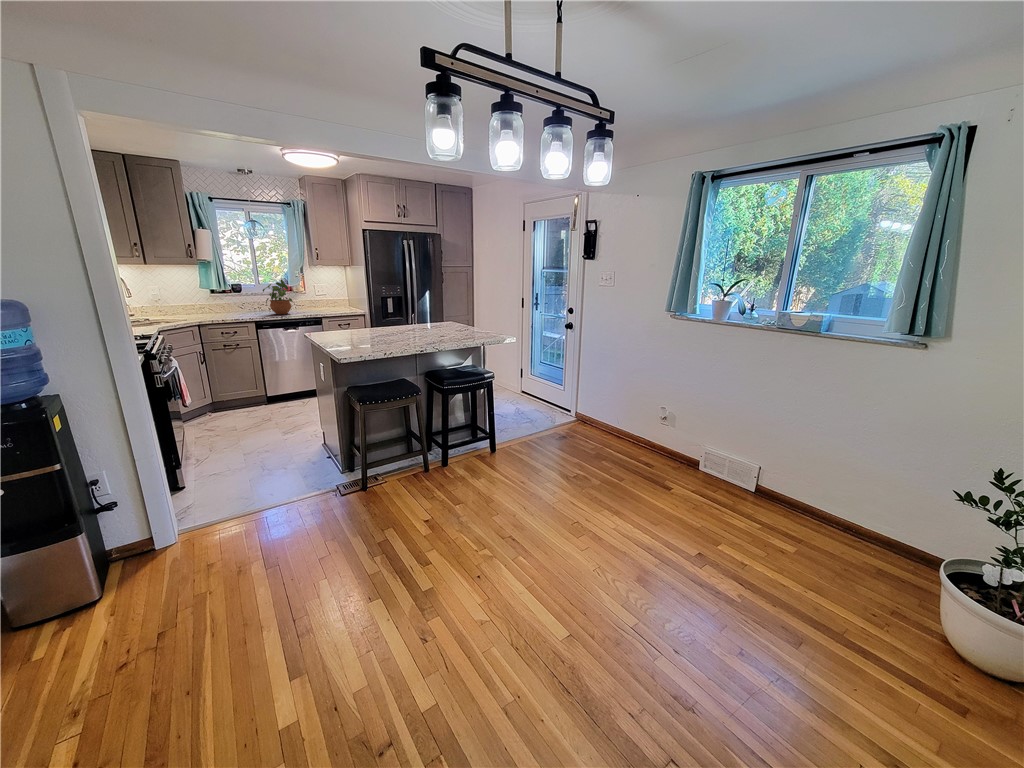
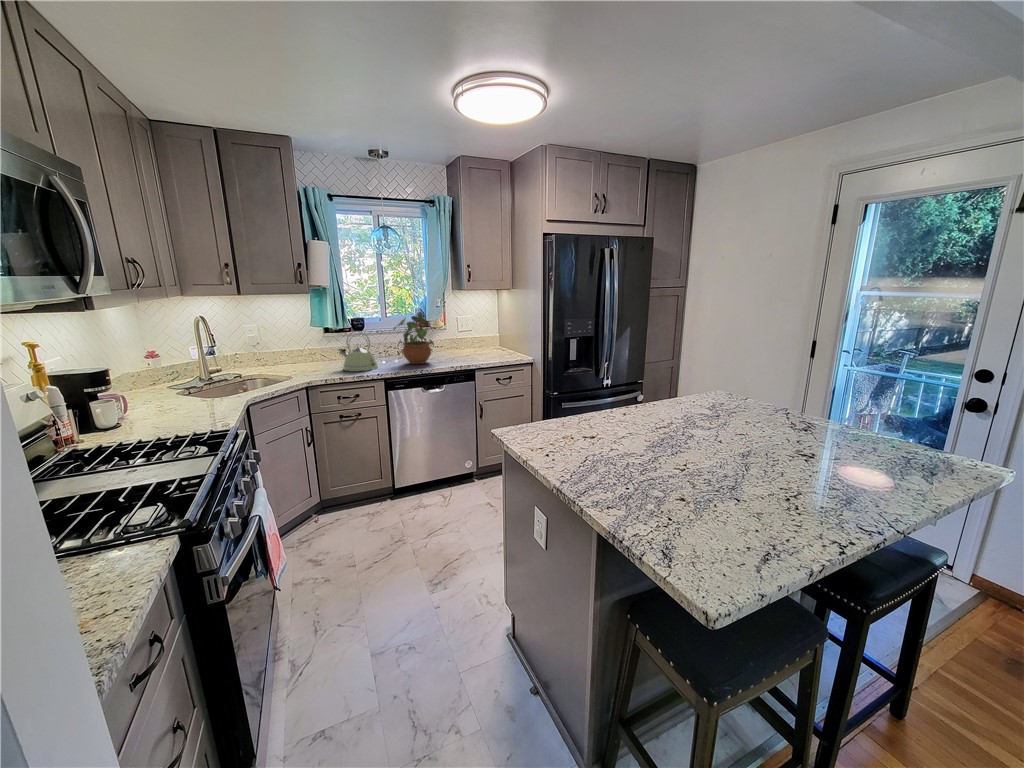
kettle: none [221,291,252,317] -> present [338,331,378,372]

